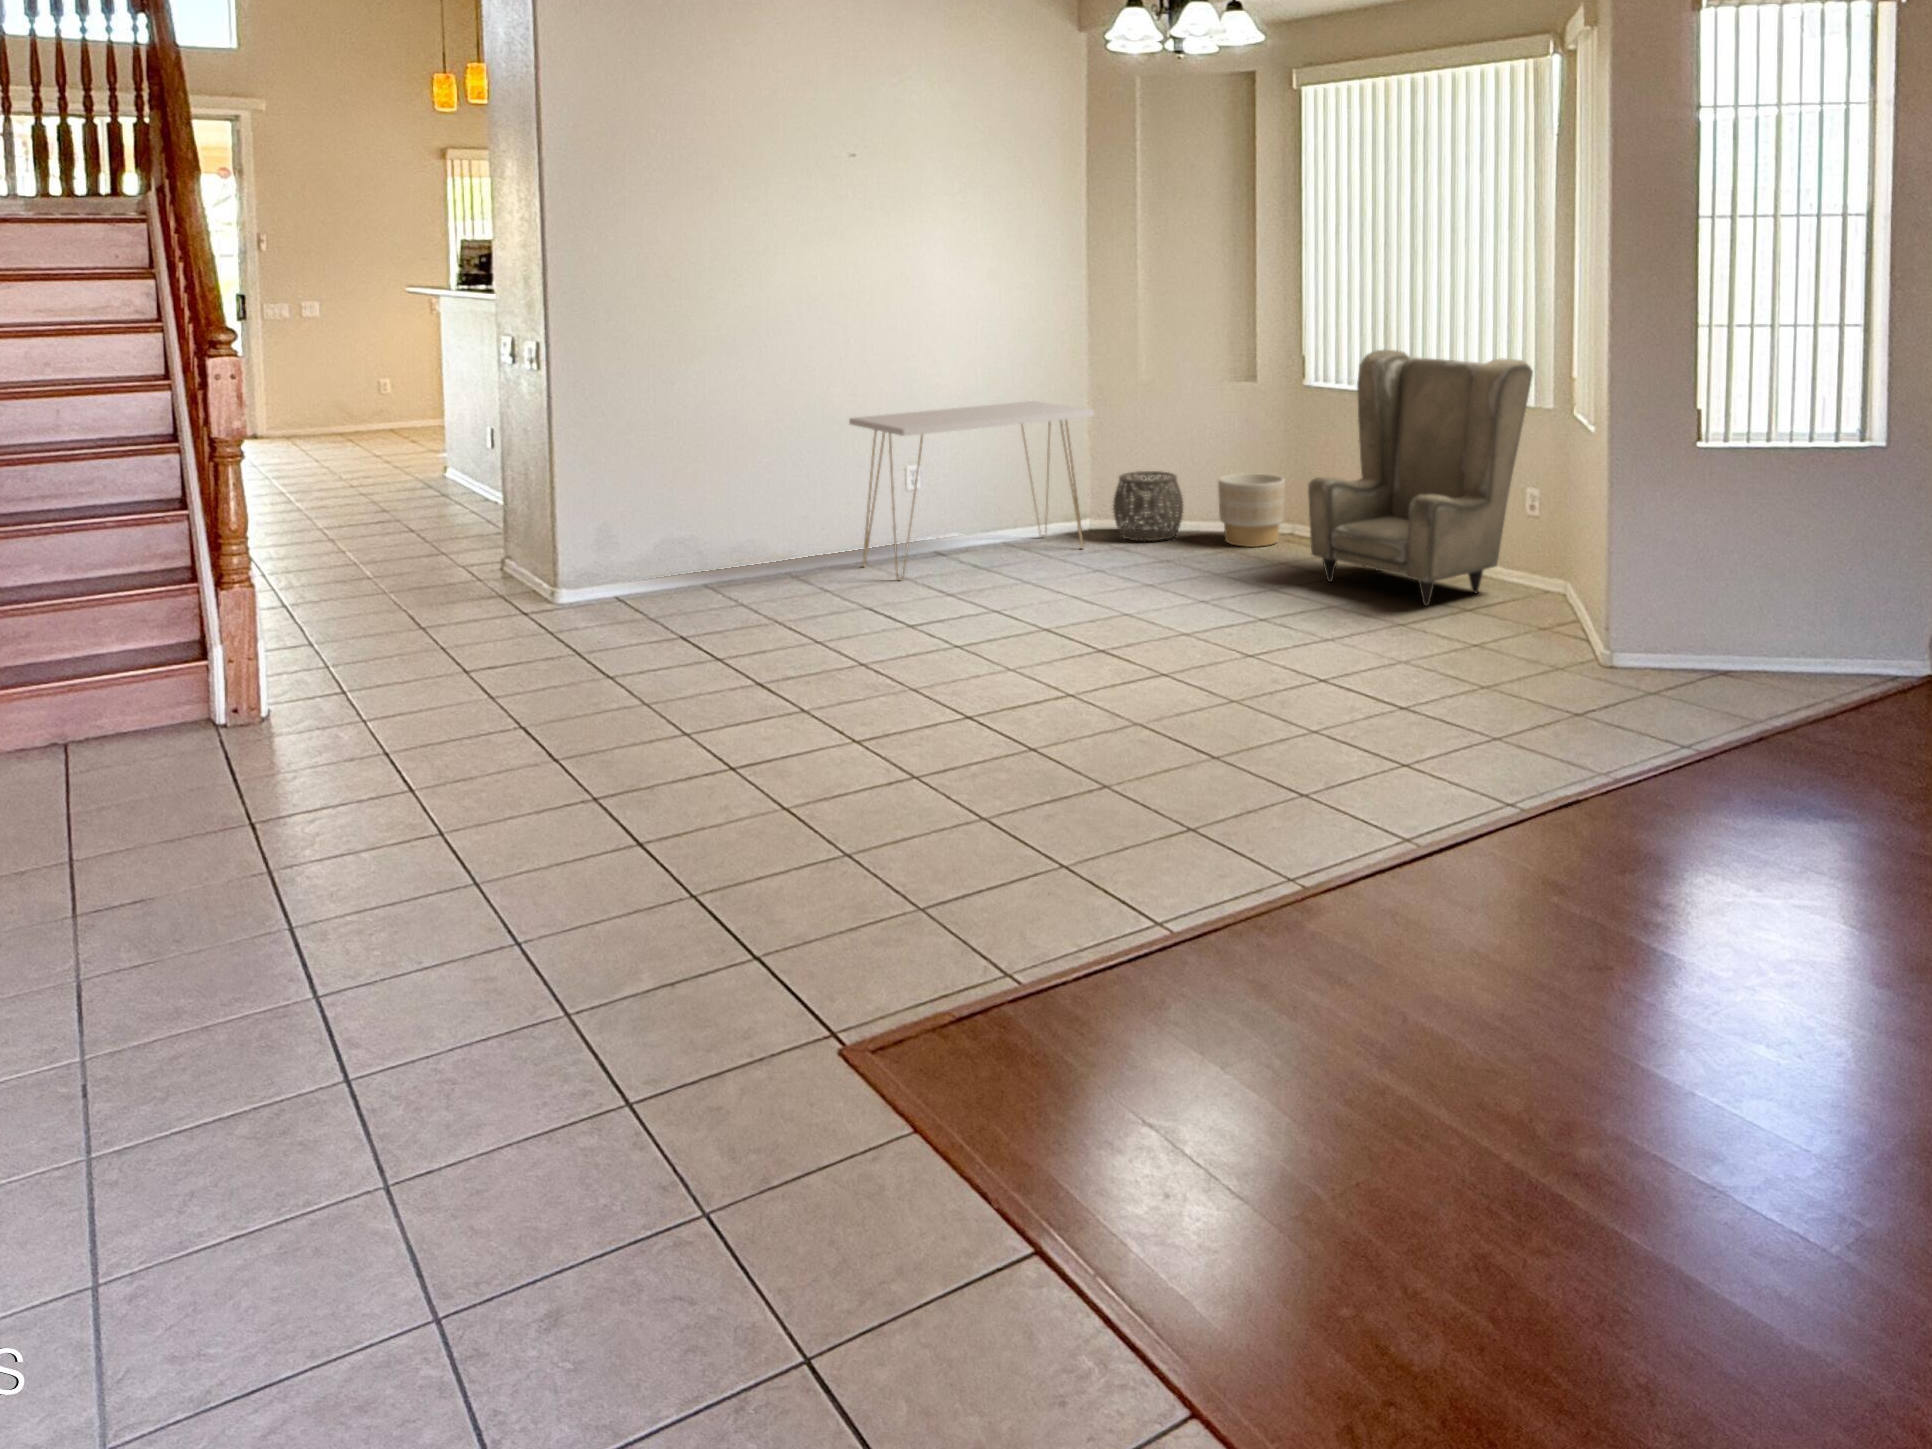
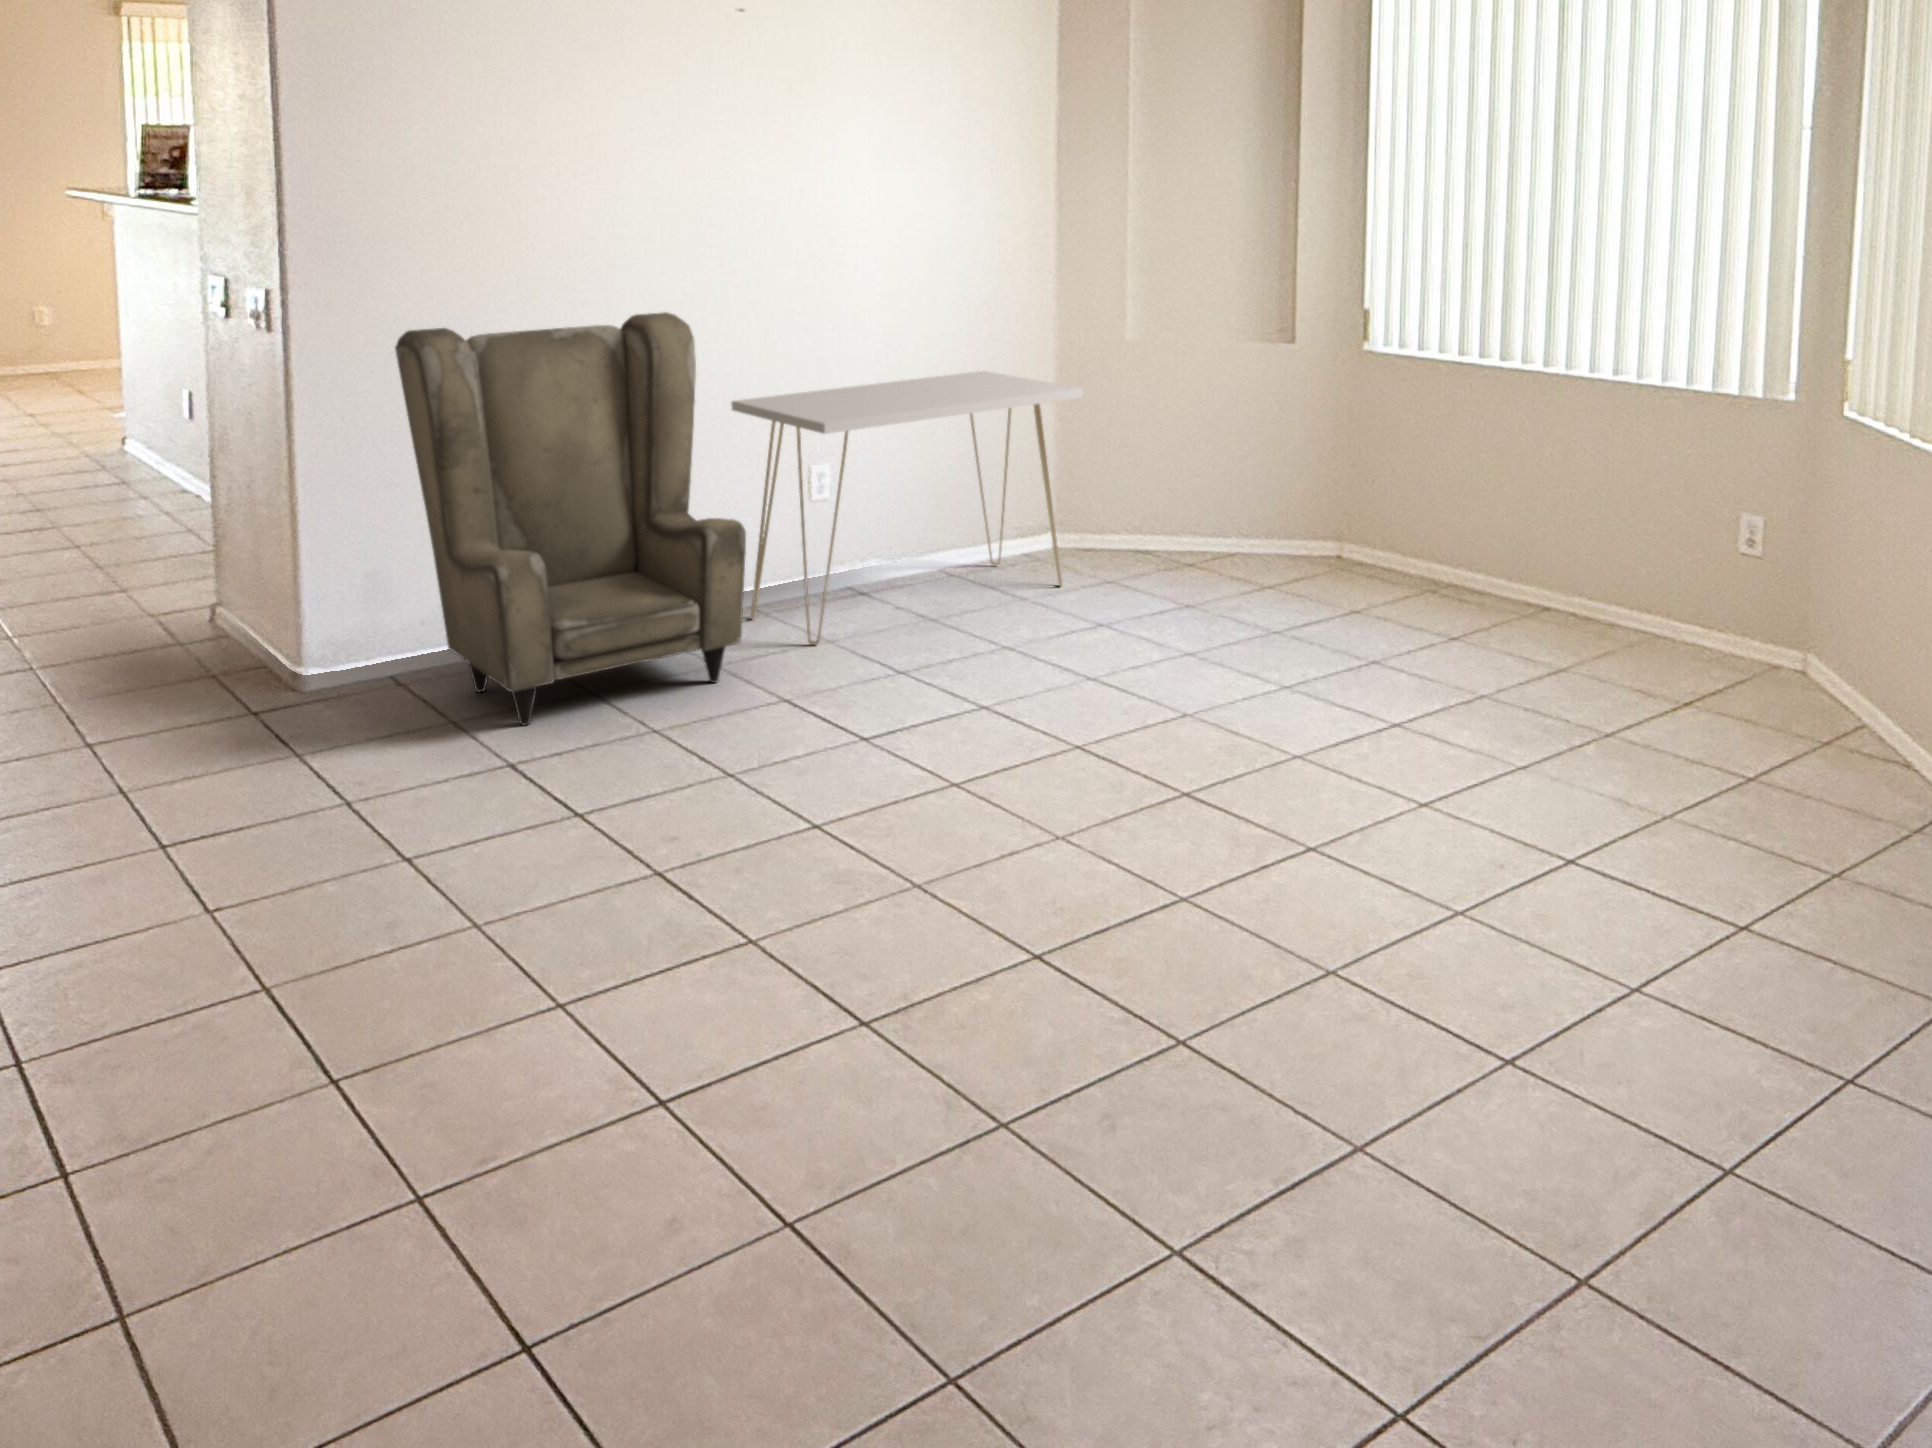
armchair: present [1308,350,1533,606] -> present [395,312,746,725]
woven basket: present [1113,471,1184,541] -> none [1094,470,1197,574]
planter: present [1218,473,1285,547] -> none [1250,476,1346,583]

